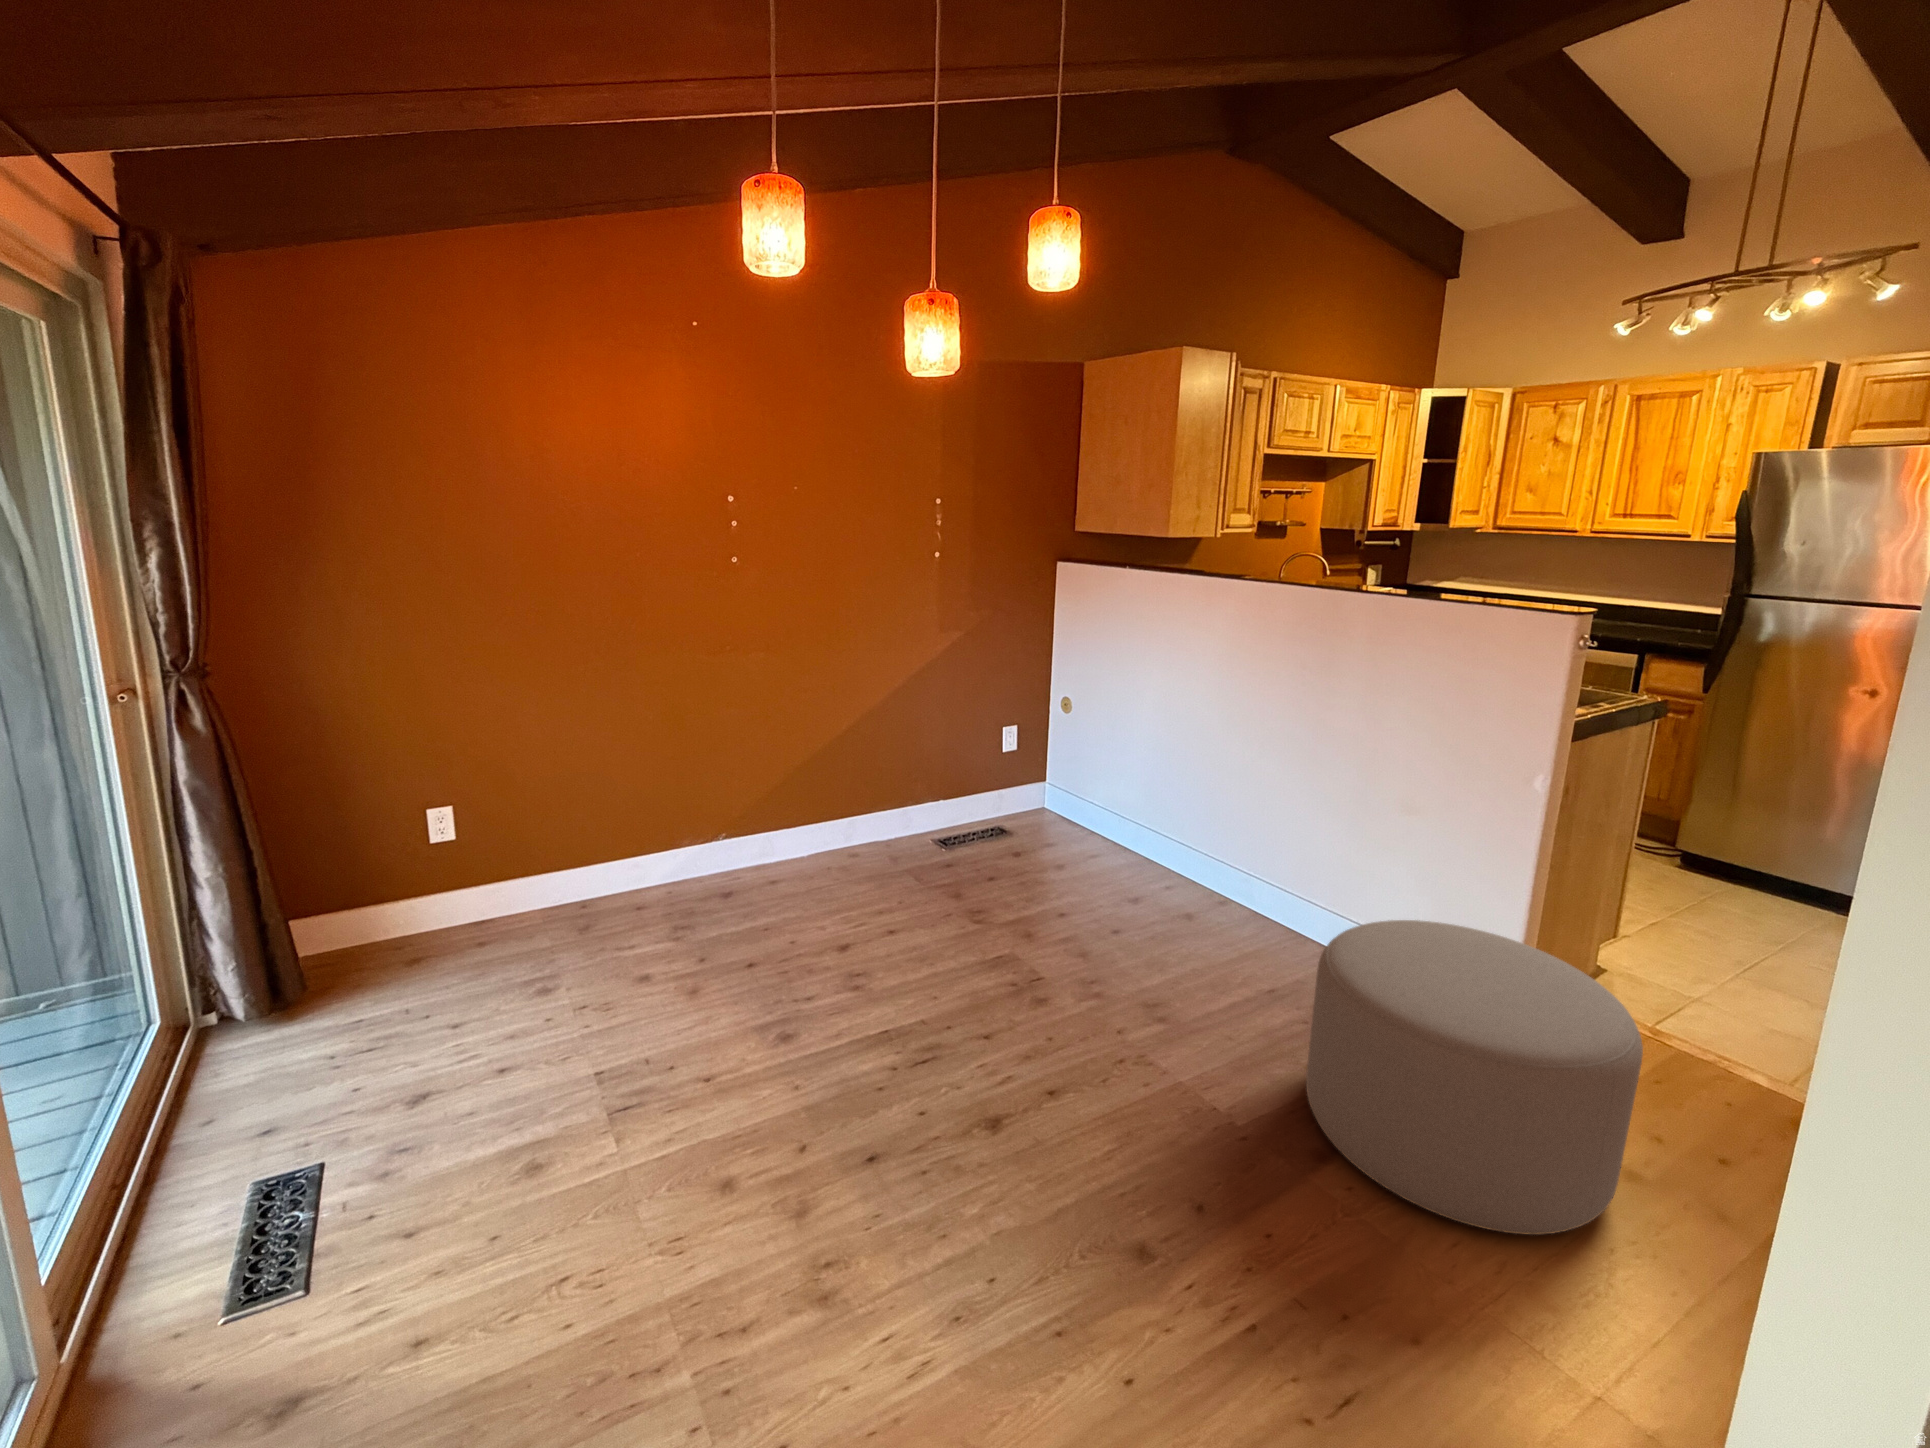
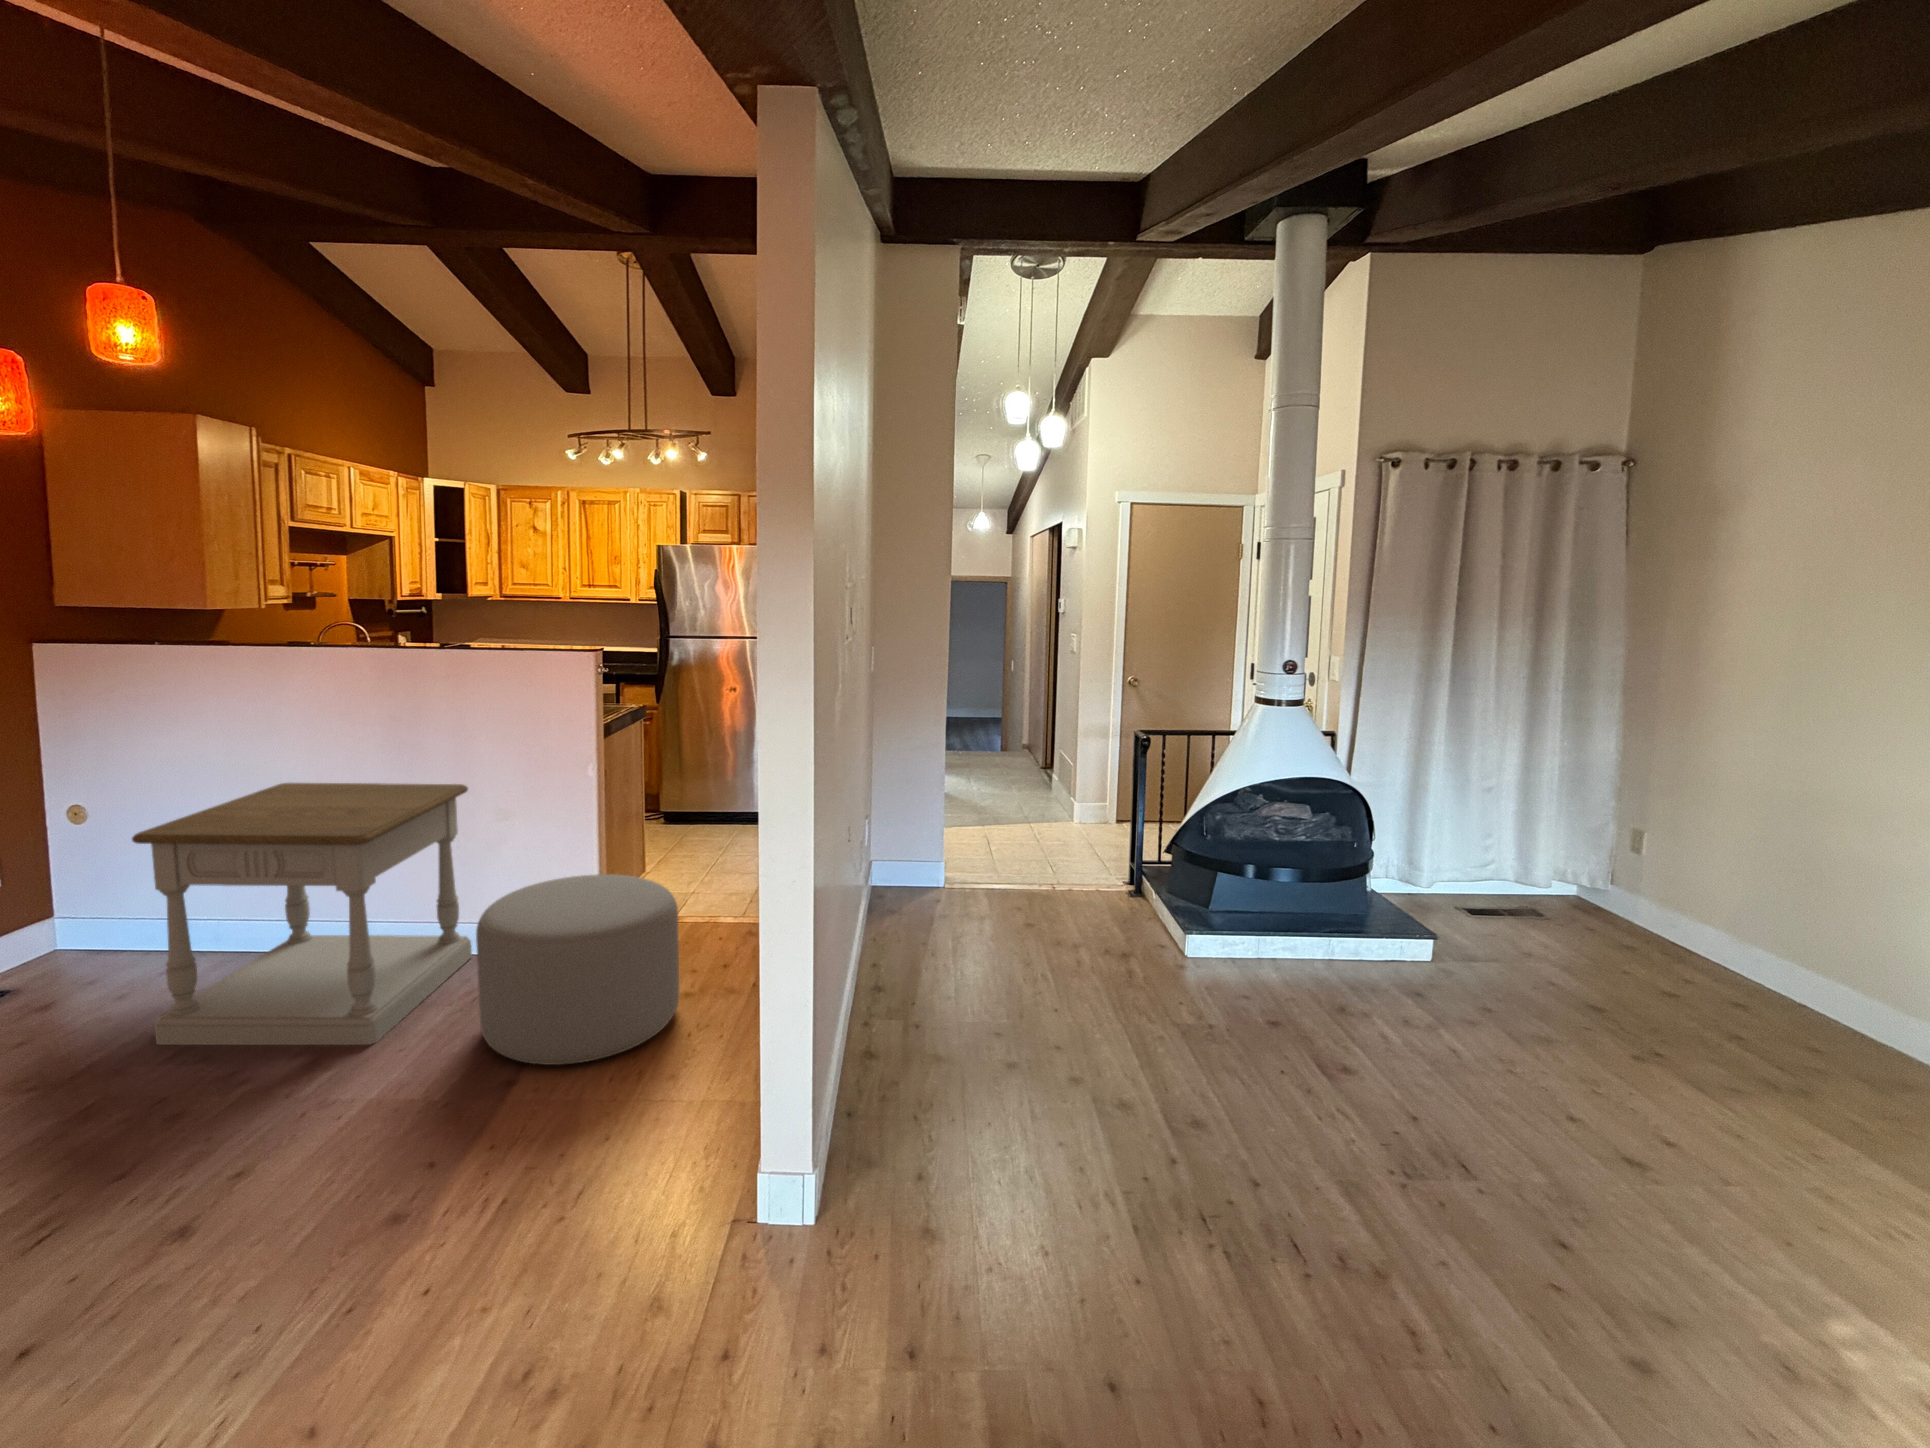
side table: none [1049,714,1368,1024] -> present [132,783,472,1045]

